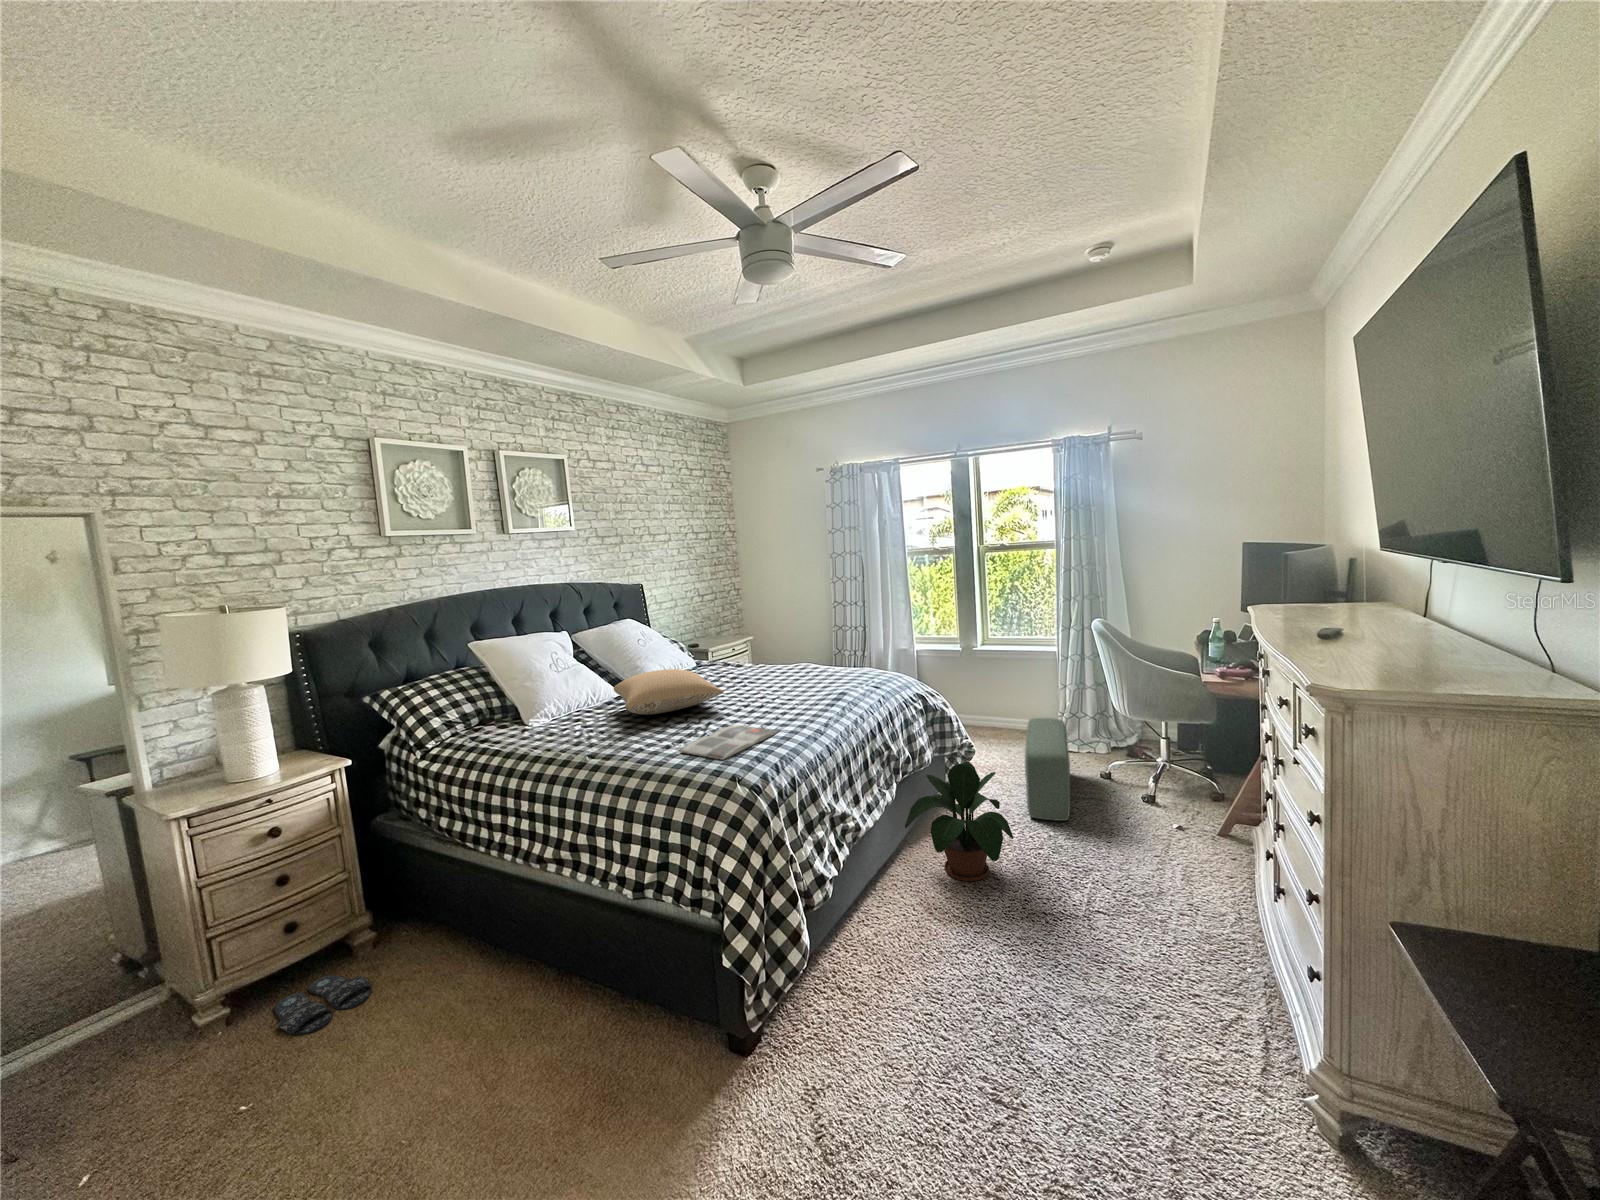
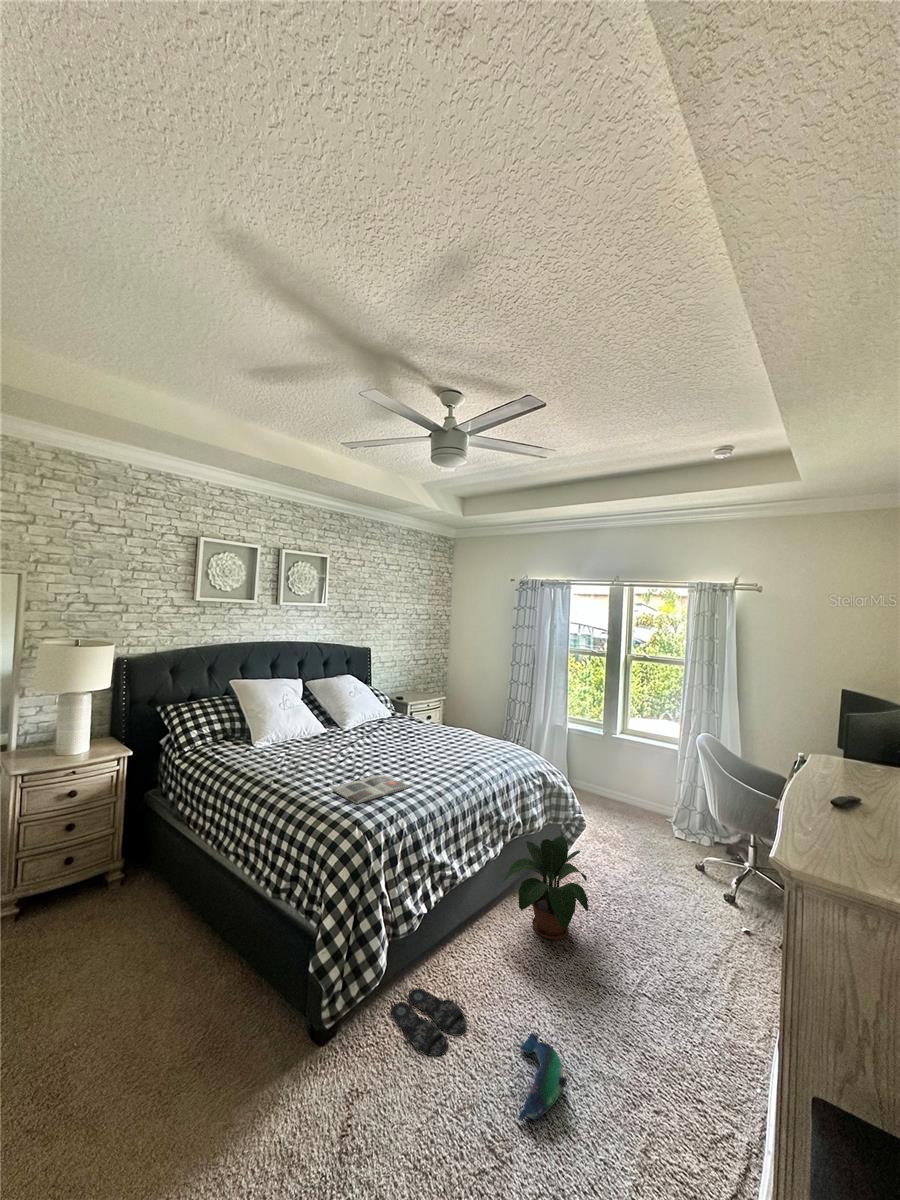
pillow: present [614,669,724,714] -> none [313,720,386,753]
pouf: present [1025,718,1070,821] -> none [619,805,668,902]
slippers: present [274,975,371,1035] -> present [391,989,467,1056]
plush toy: none [986,976,1058,1065] -> present [518,1033,567,1121]

